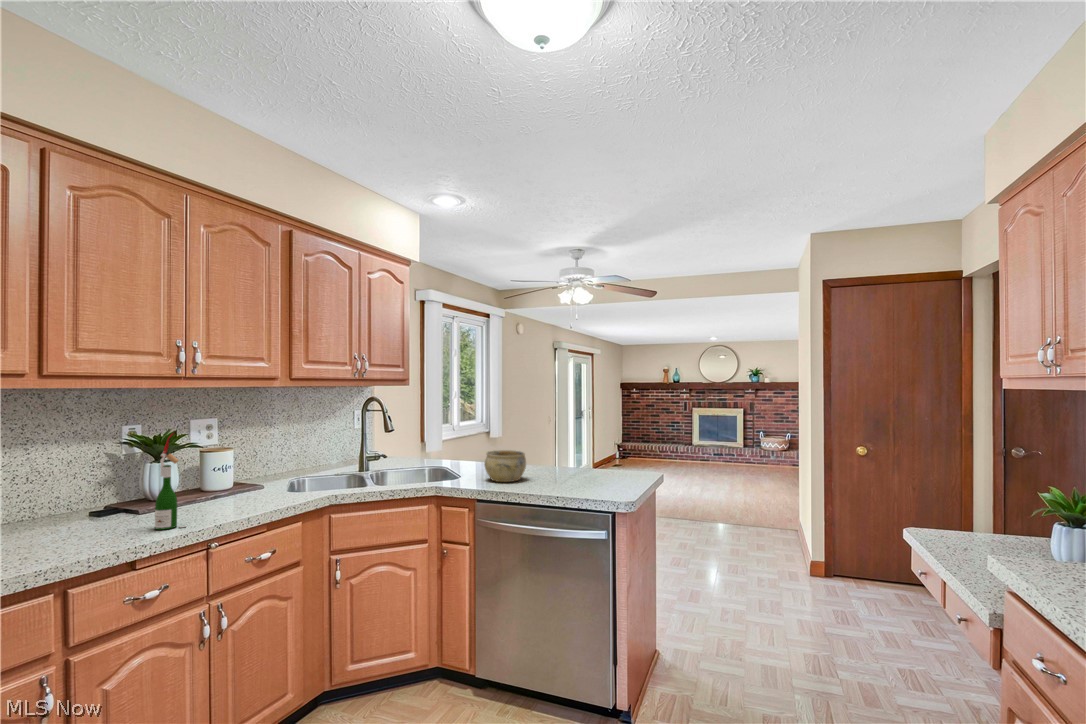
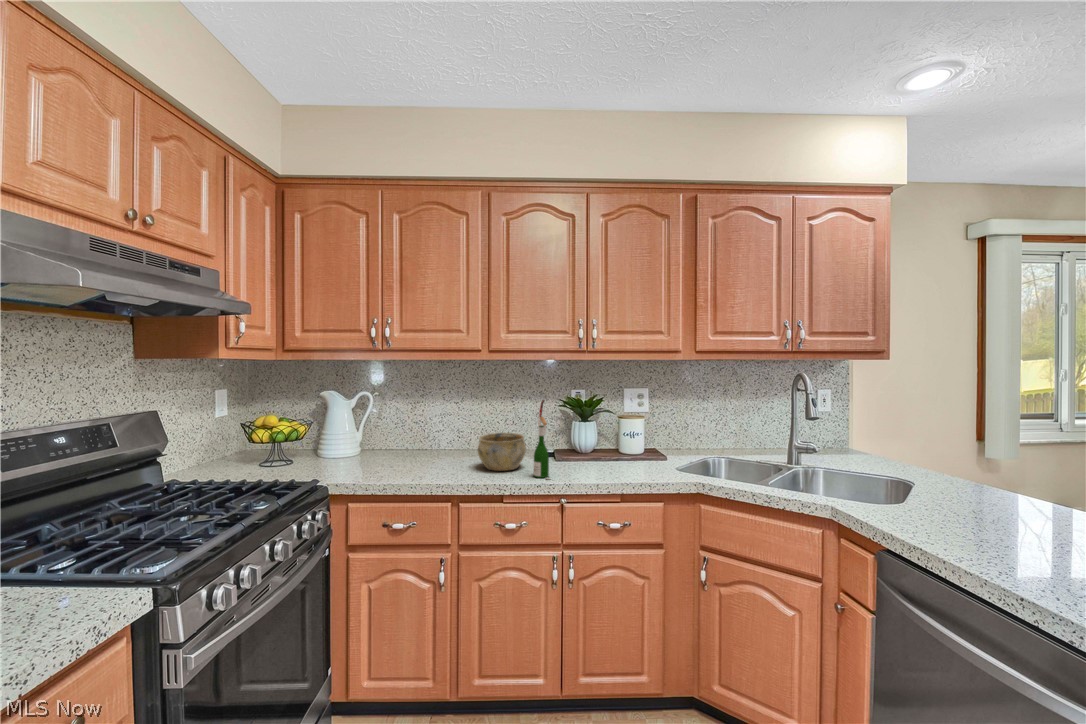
ceramic bowl: present [484,450,526,482] -> present [477,432,526,471]

